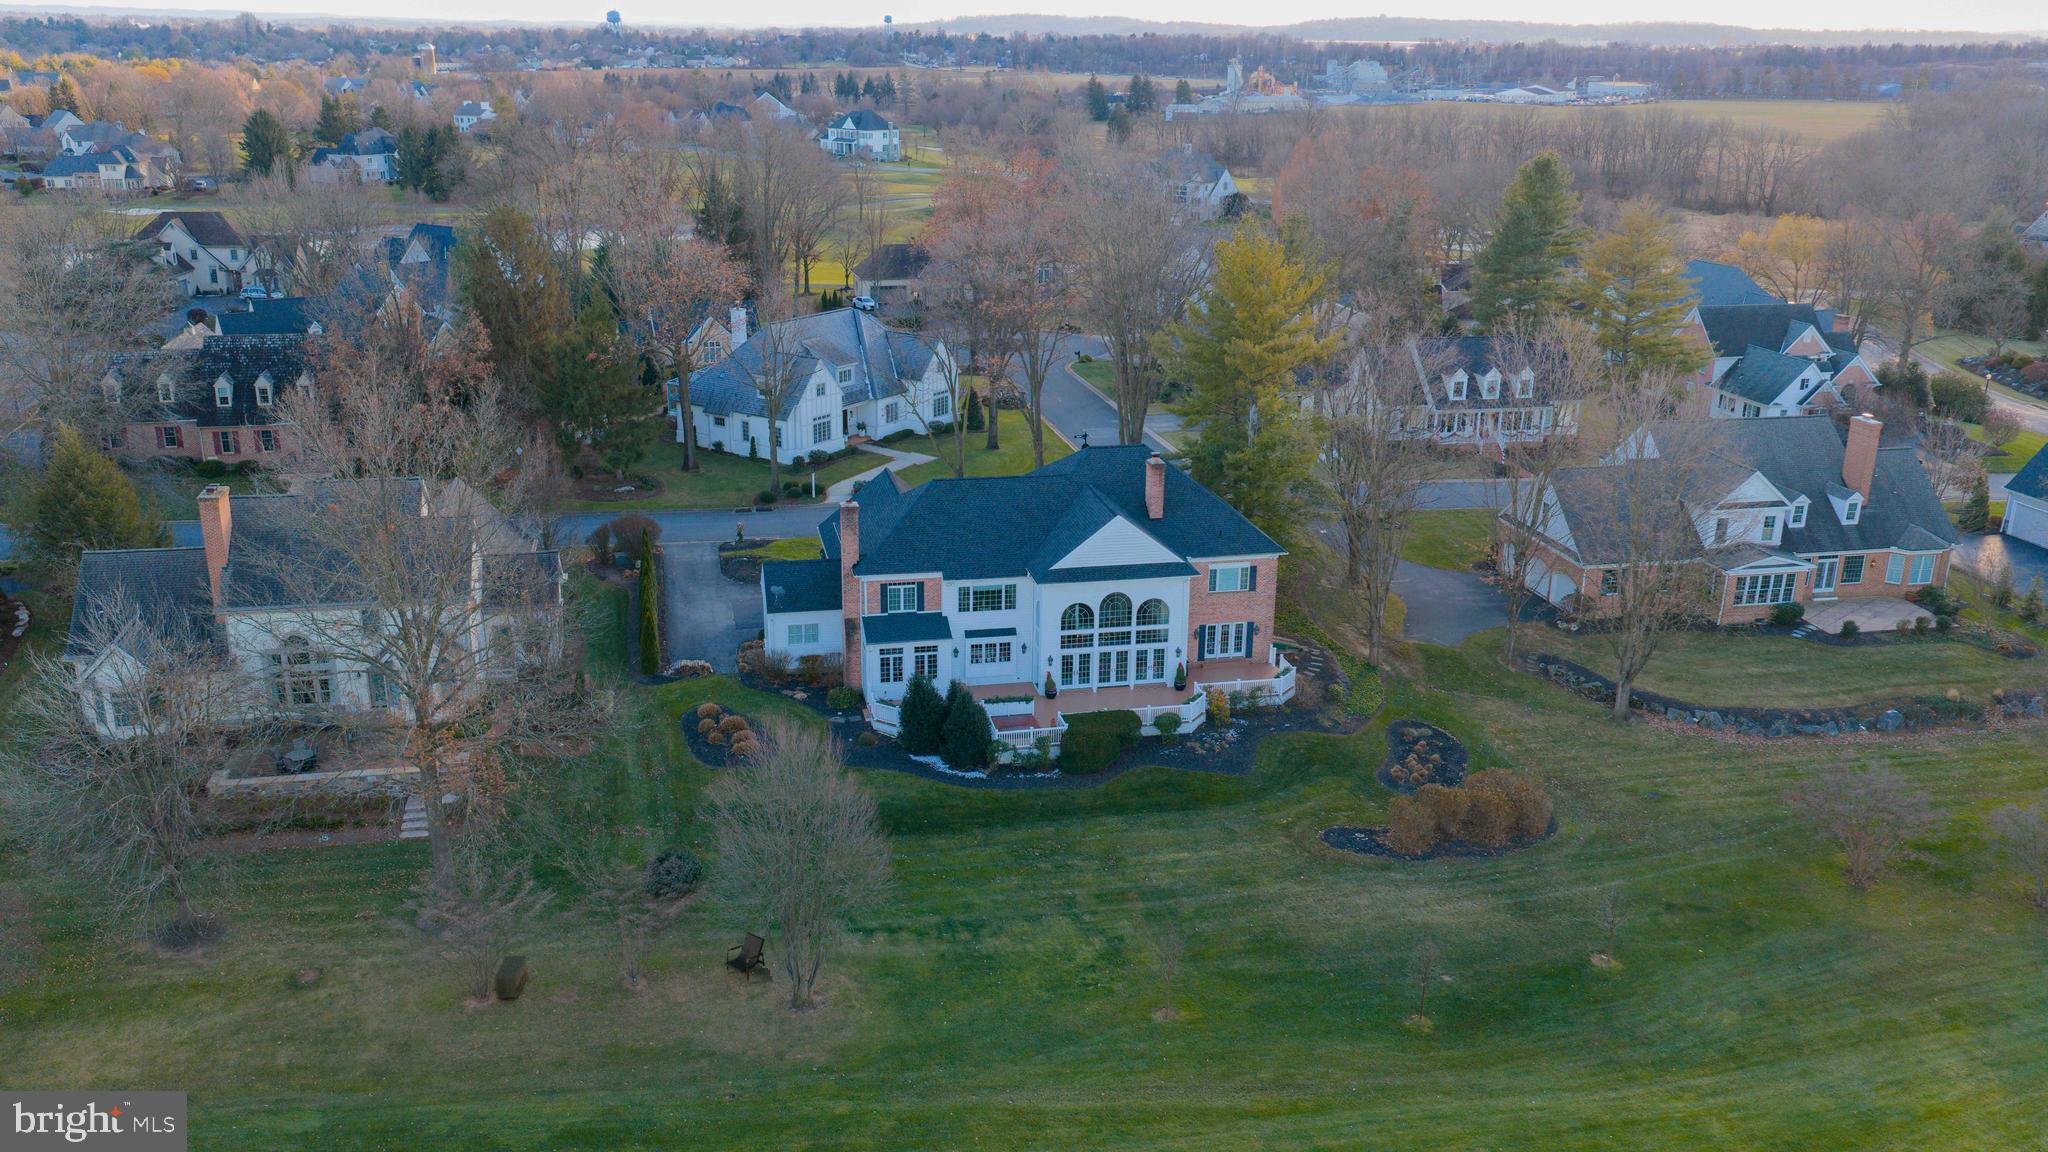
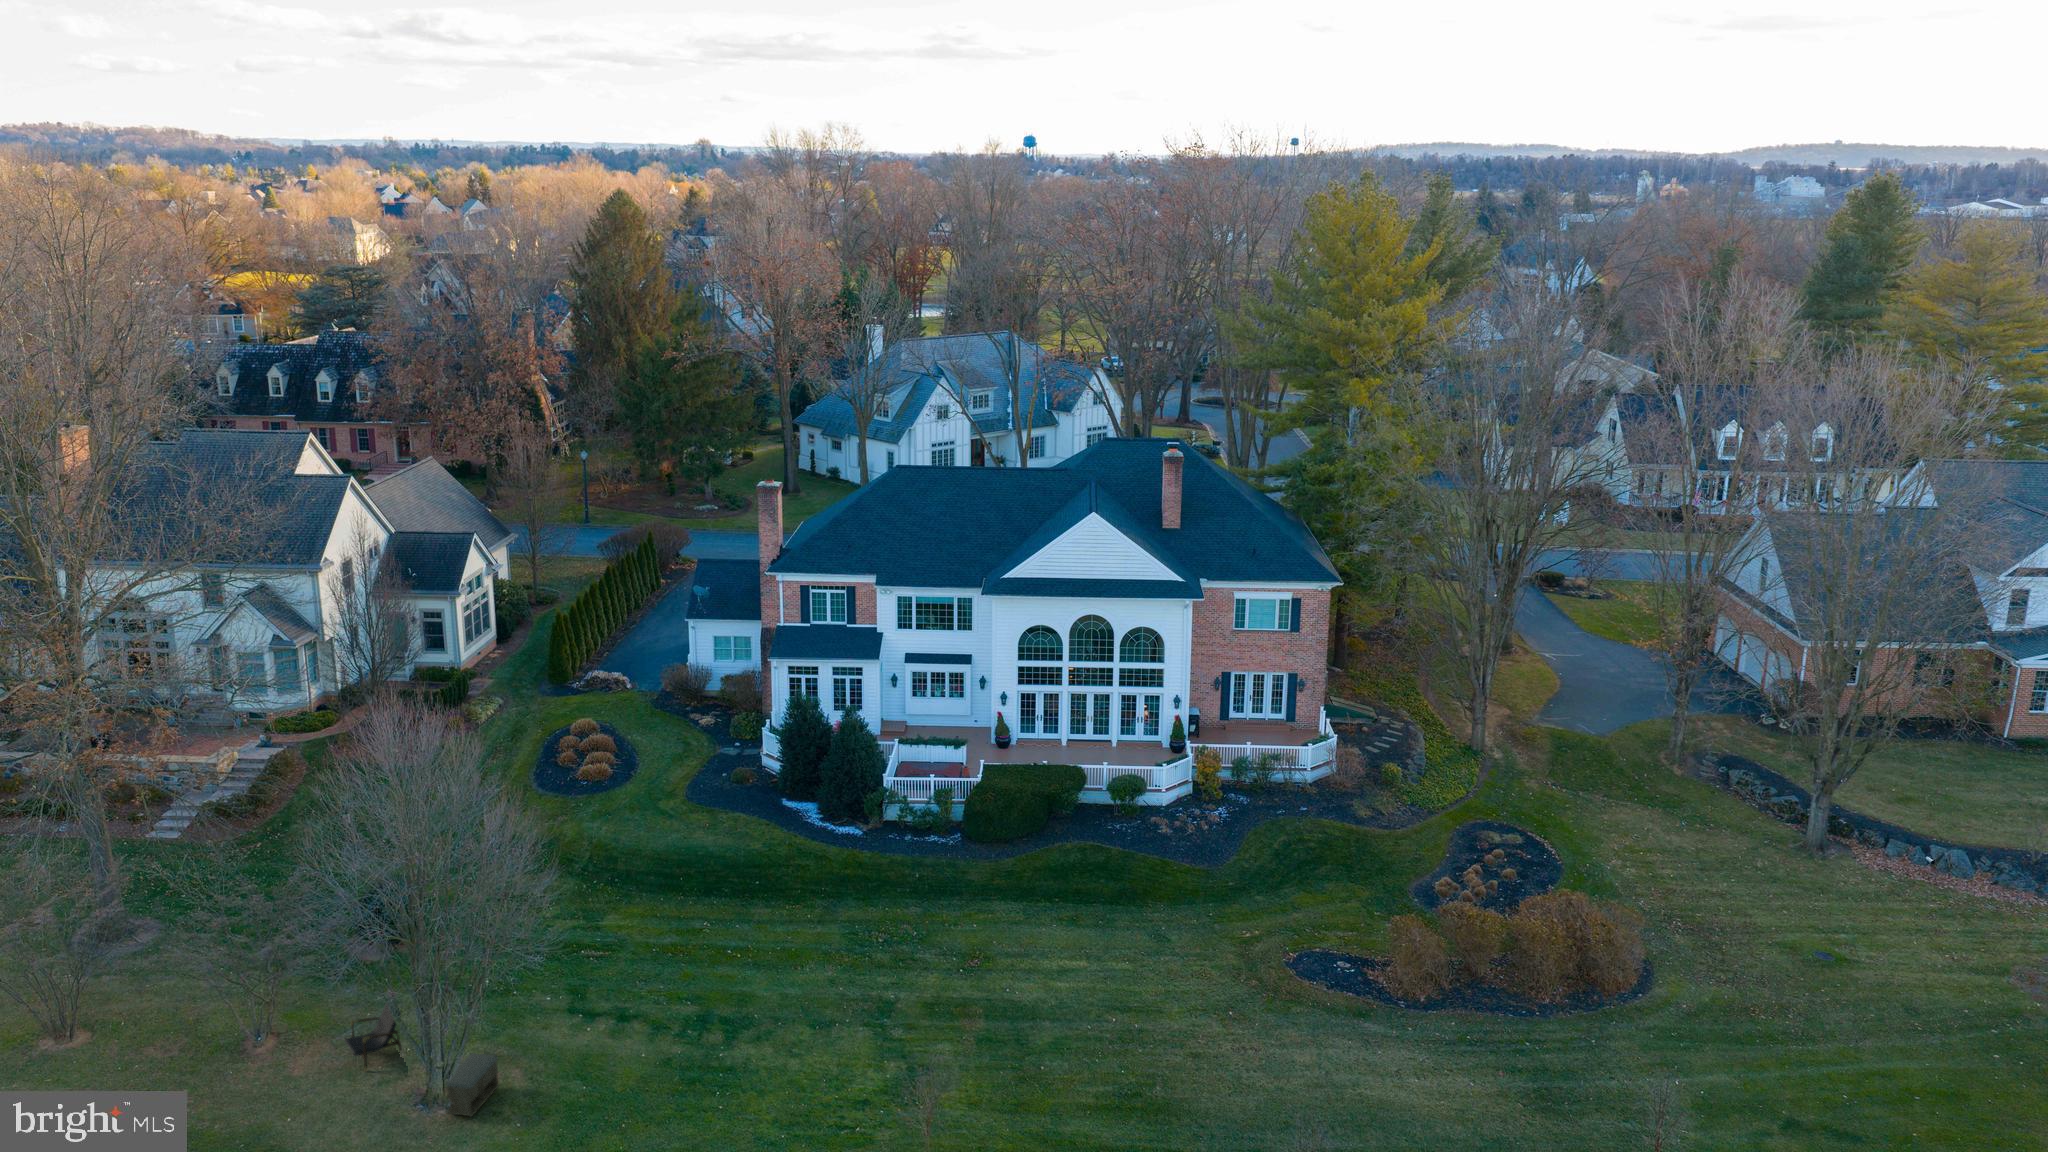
storage bench: present [495,956,527,998] -> present [447,1053,499,1117]

